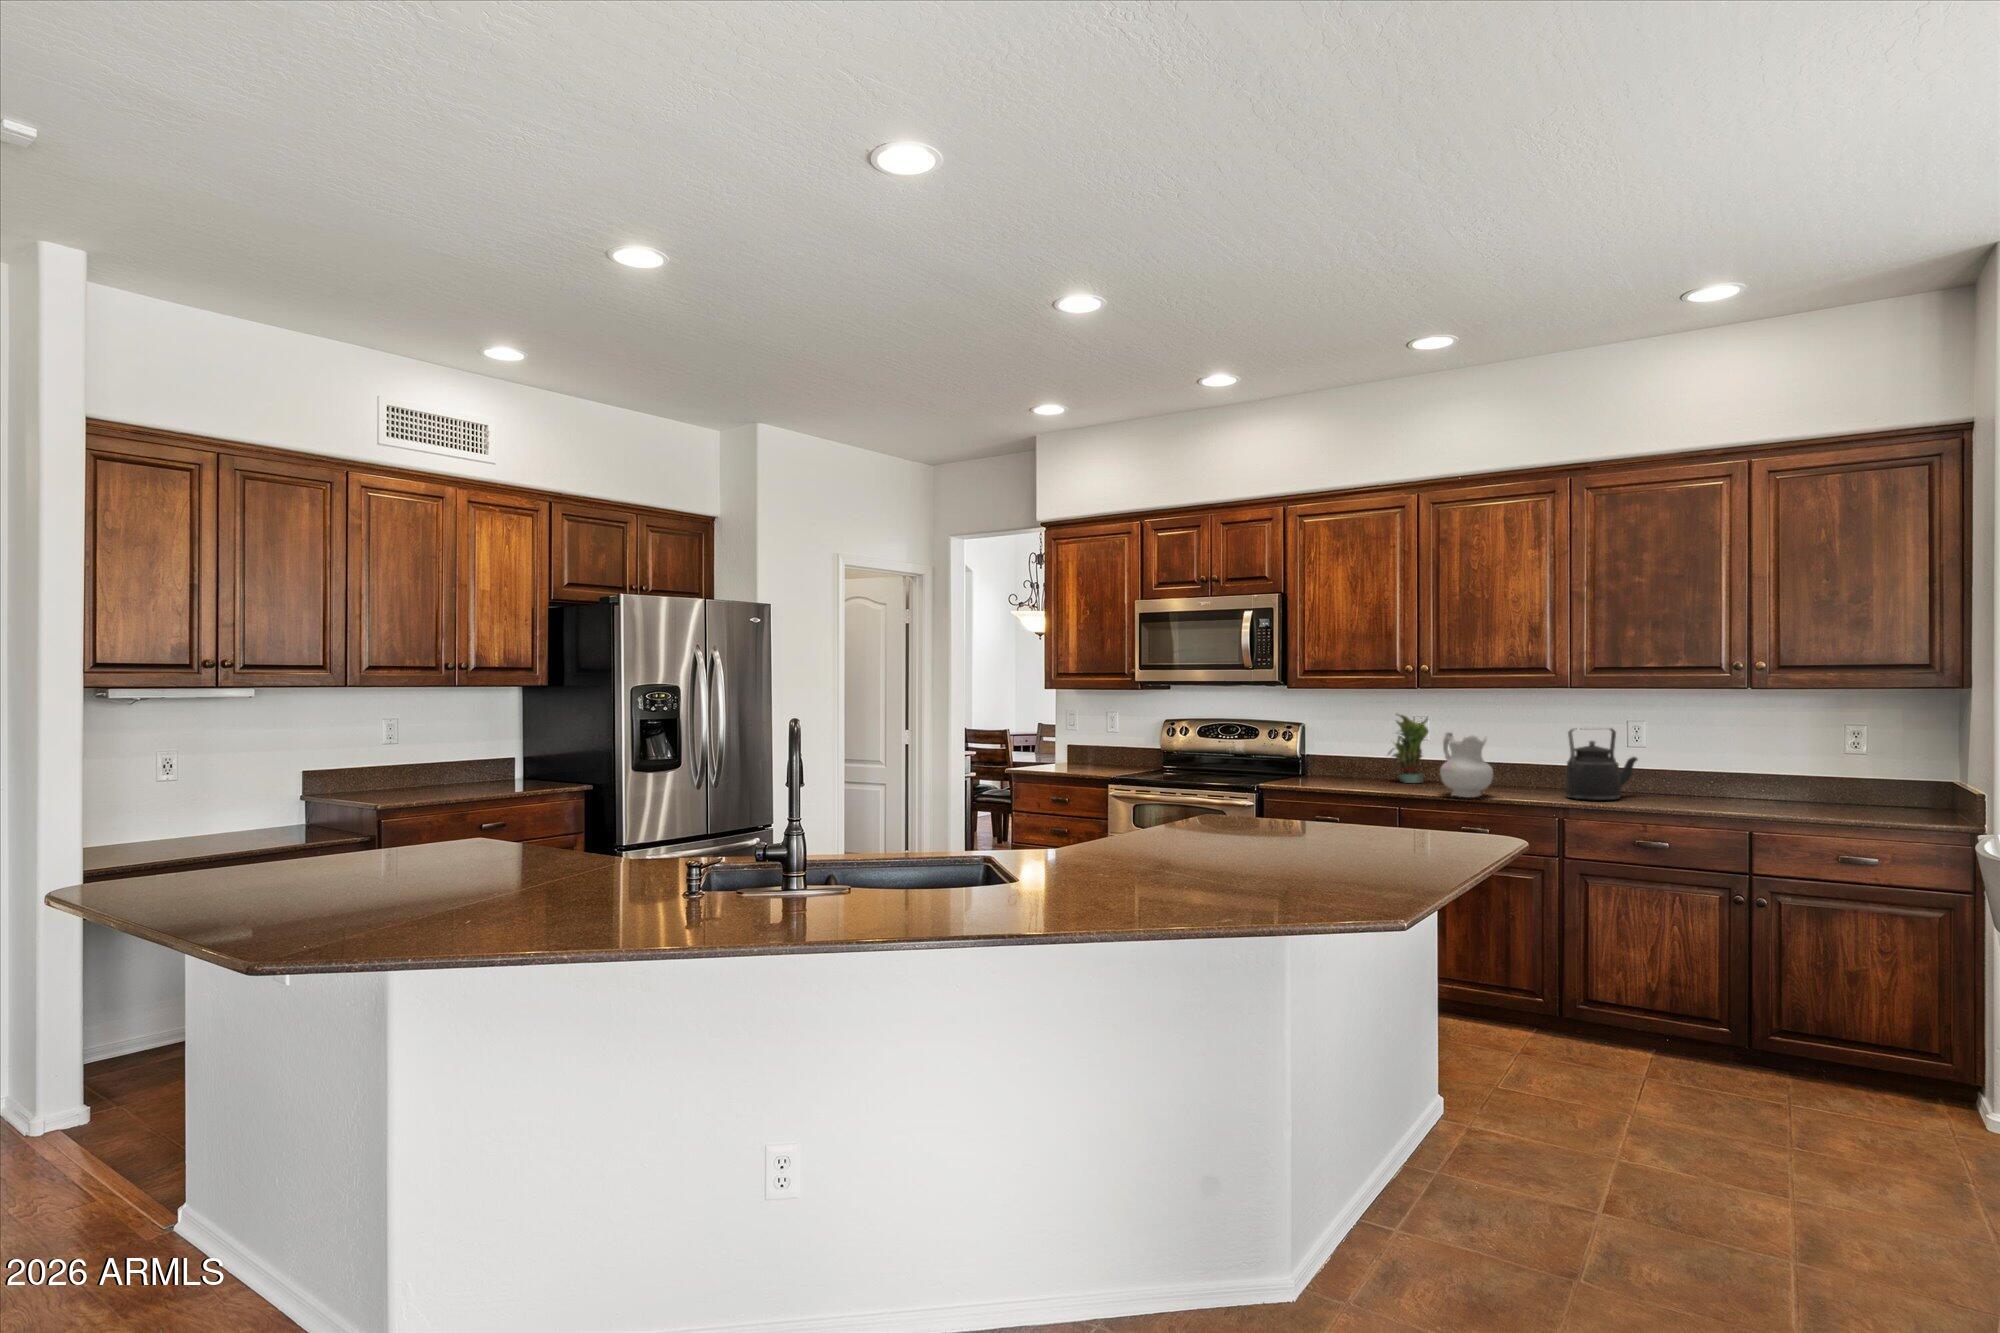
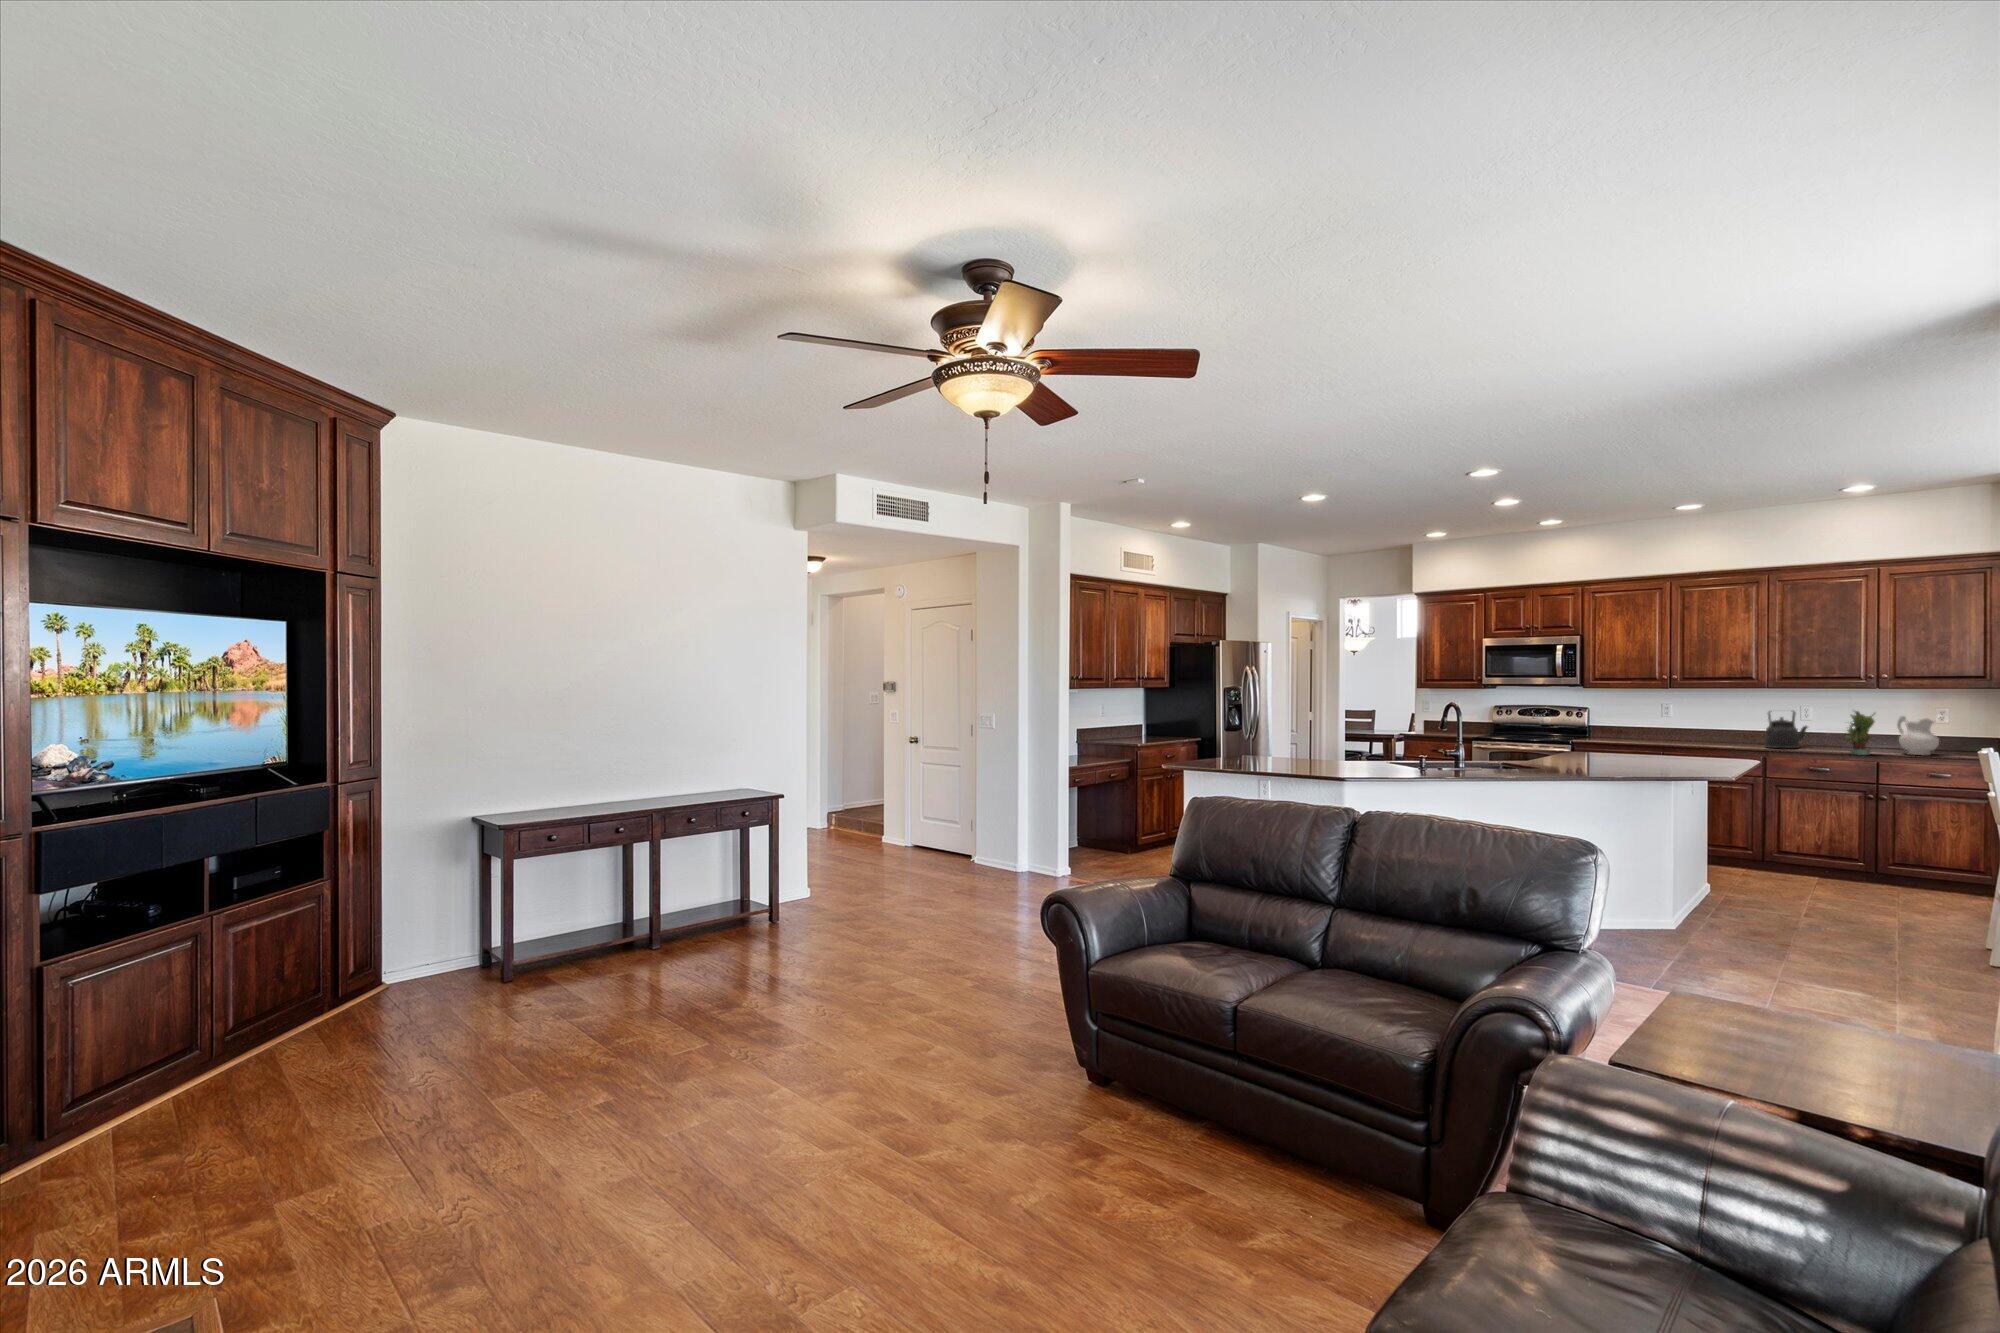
potted plant: present [1389,714,1429,783] -> present [1846,711,1875,755]
ceramic pitcher: present [1440,732,1493,797] -> present [1897,717,1939,755]

